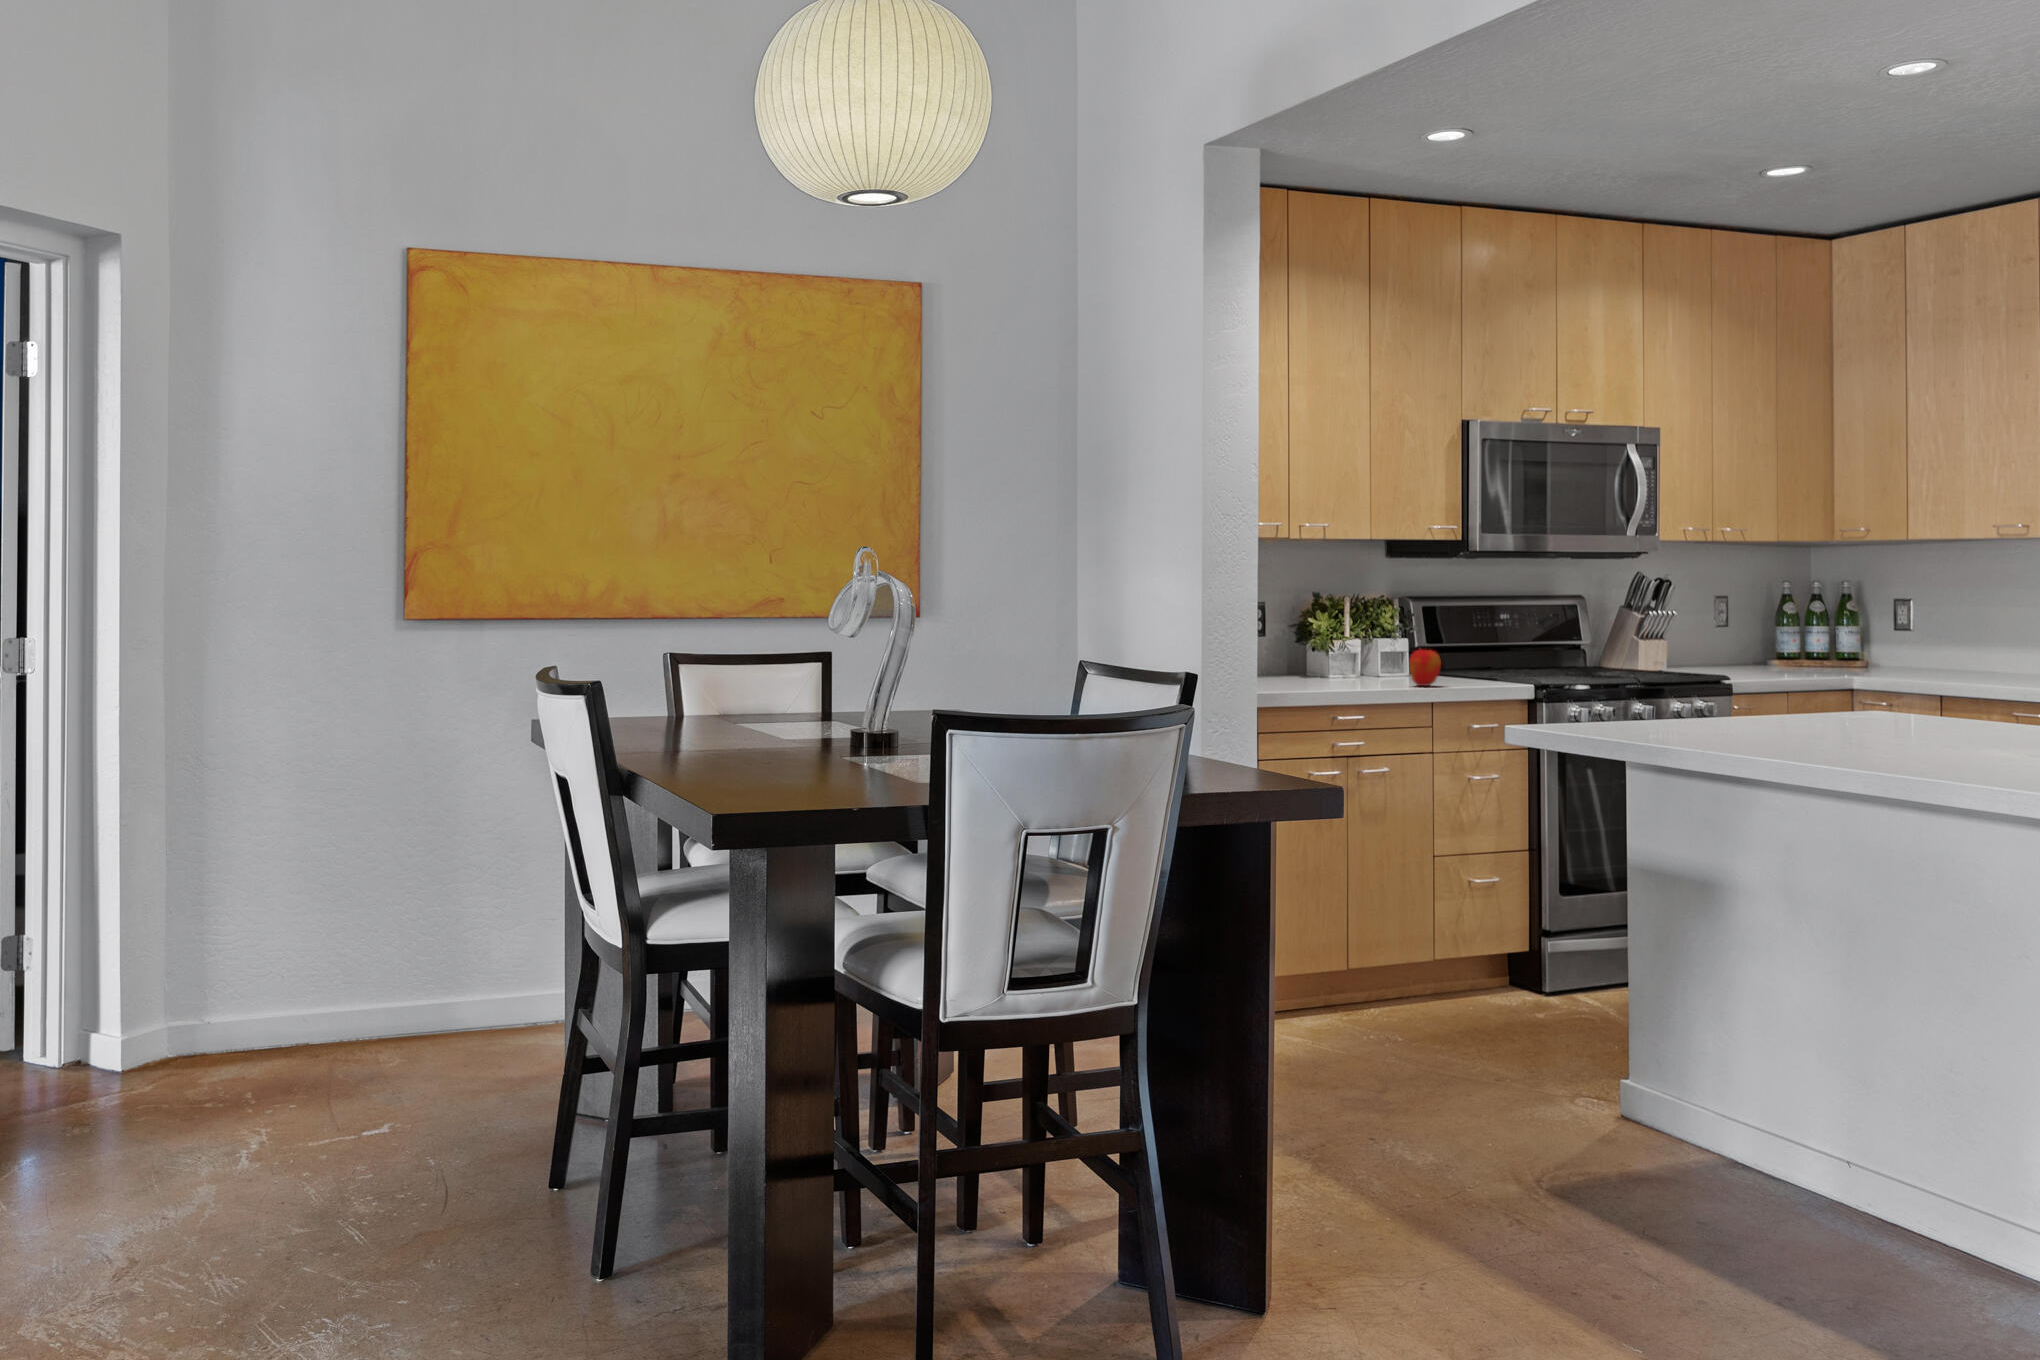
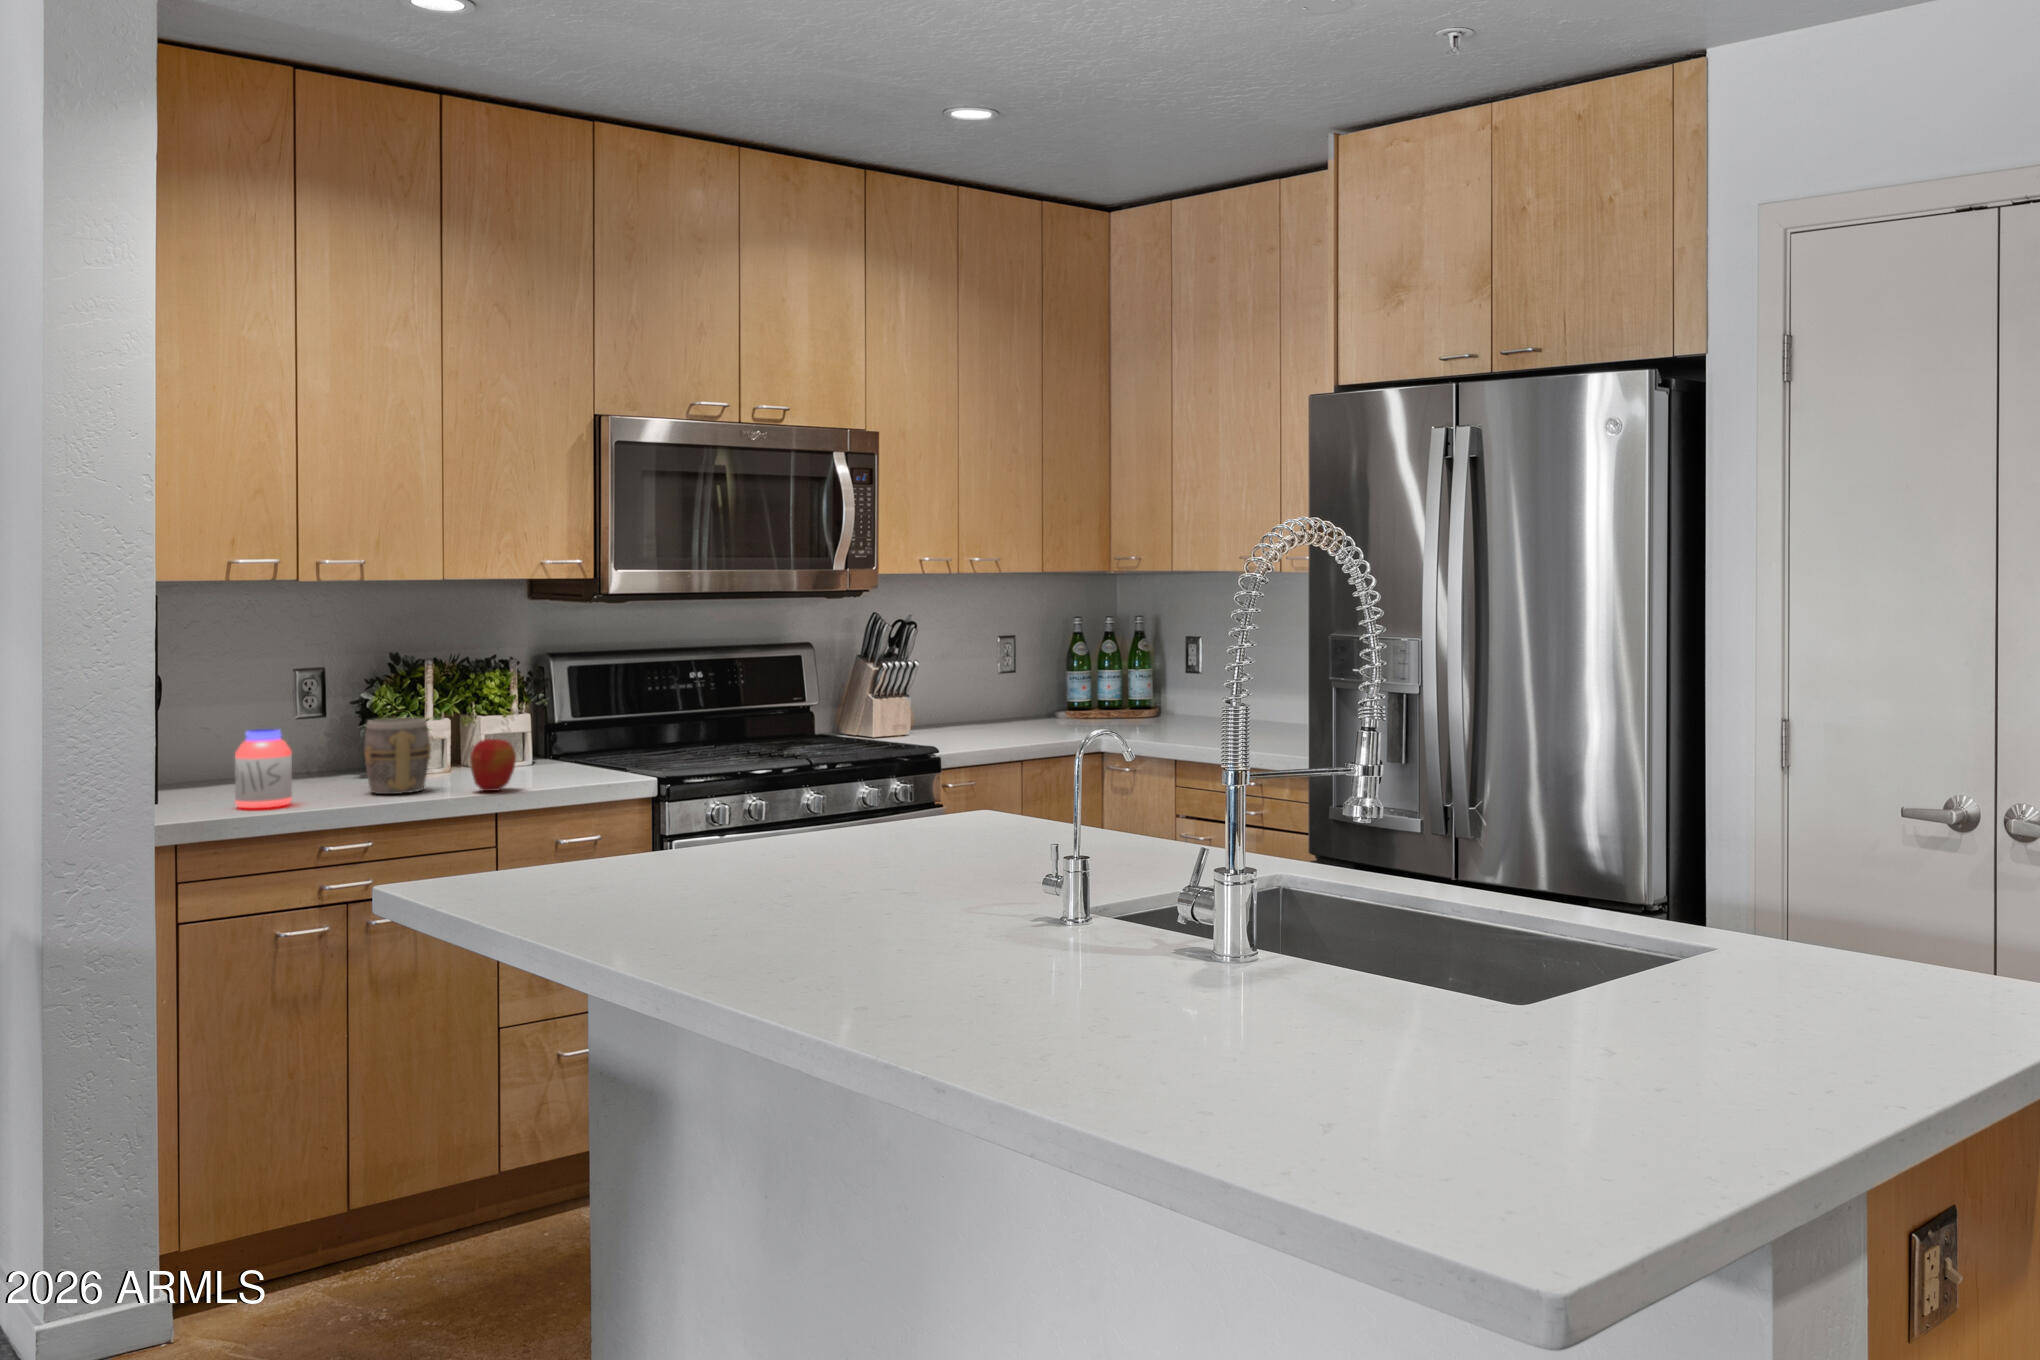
mug: none [1334,635,1379,686] -> present [364,718,431,794]
jar: none [1269,637,1304,689] -> present [235,729,292,808]

